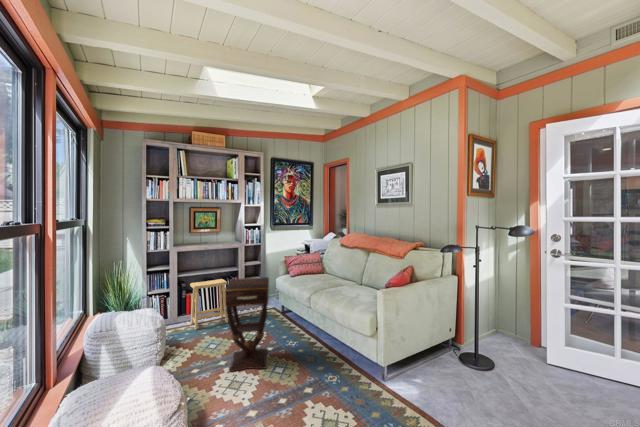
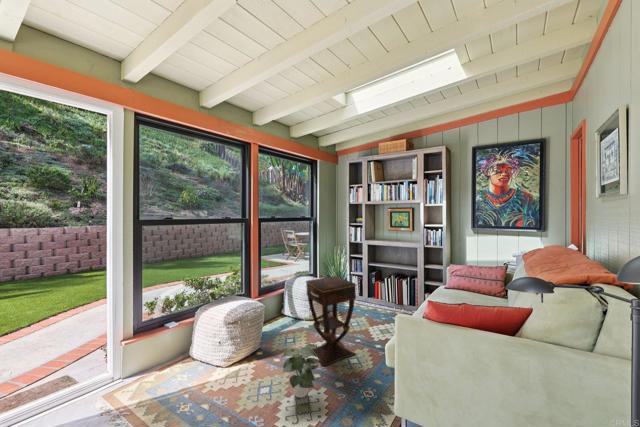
footstool: present [190,279,228,330] -> none [356,273,390,318]
potted plant: none [271,336,318,391] -> present [282,344,320,397]

